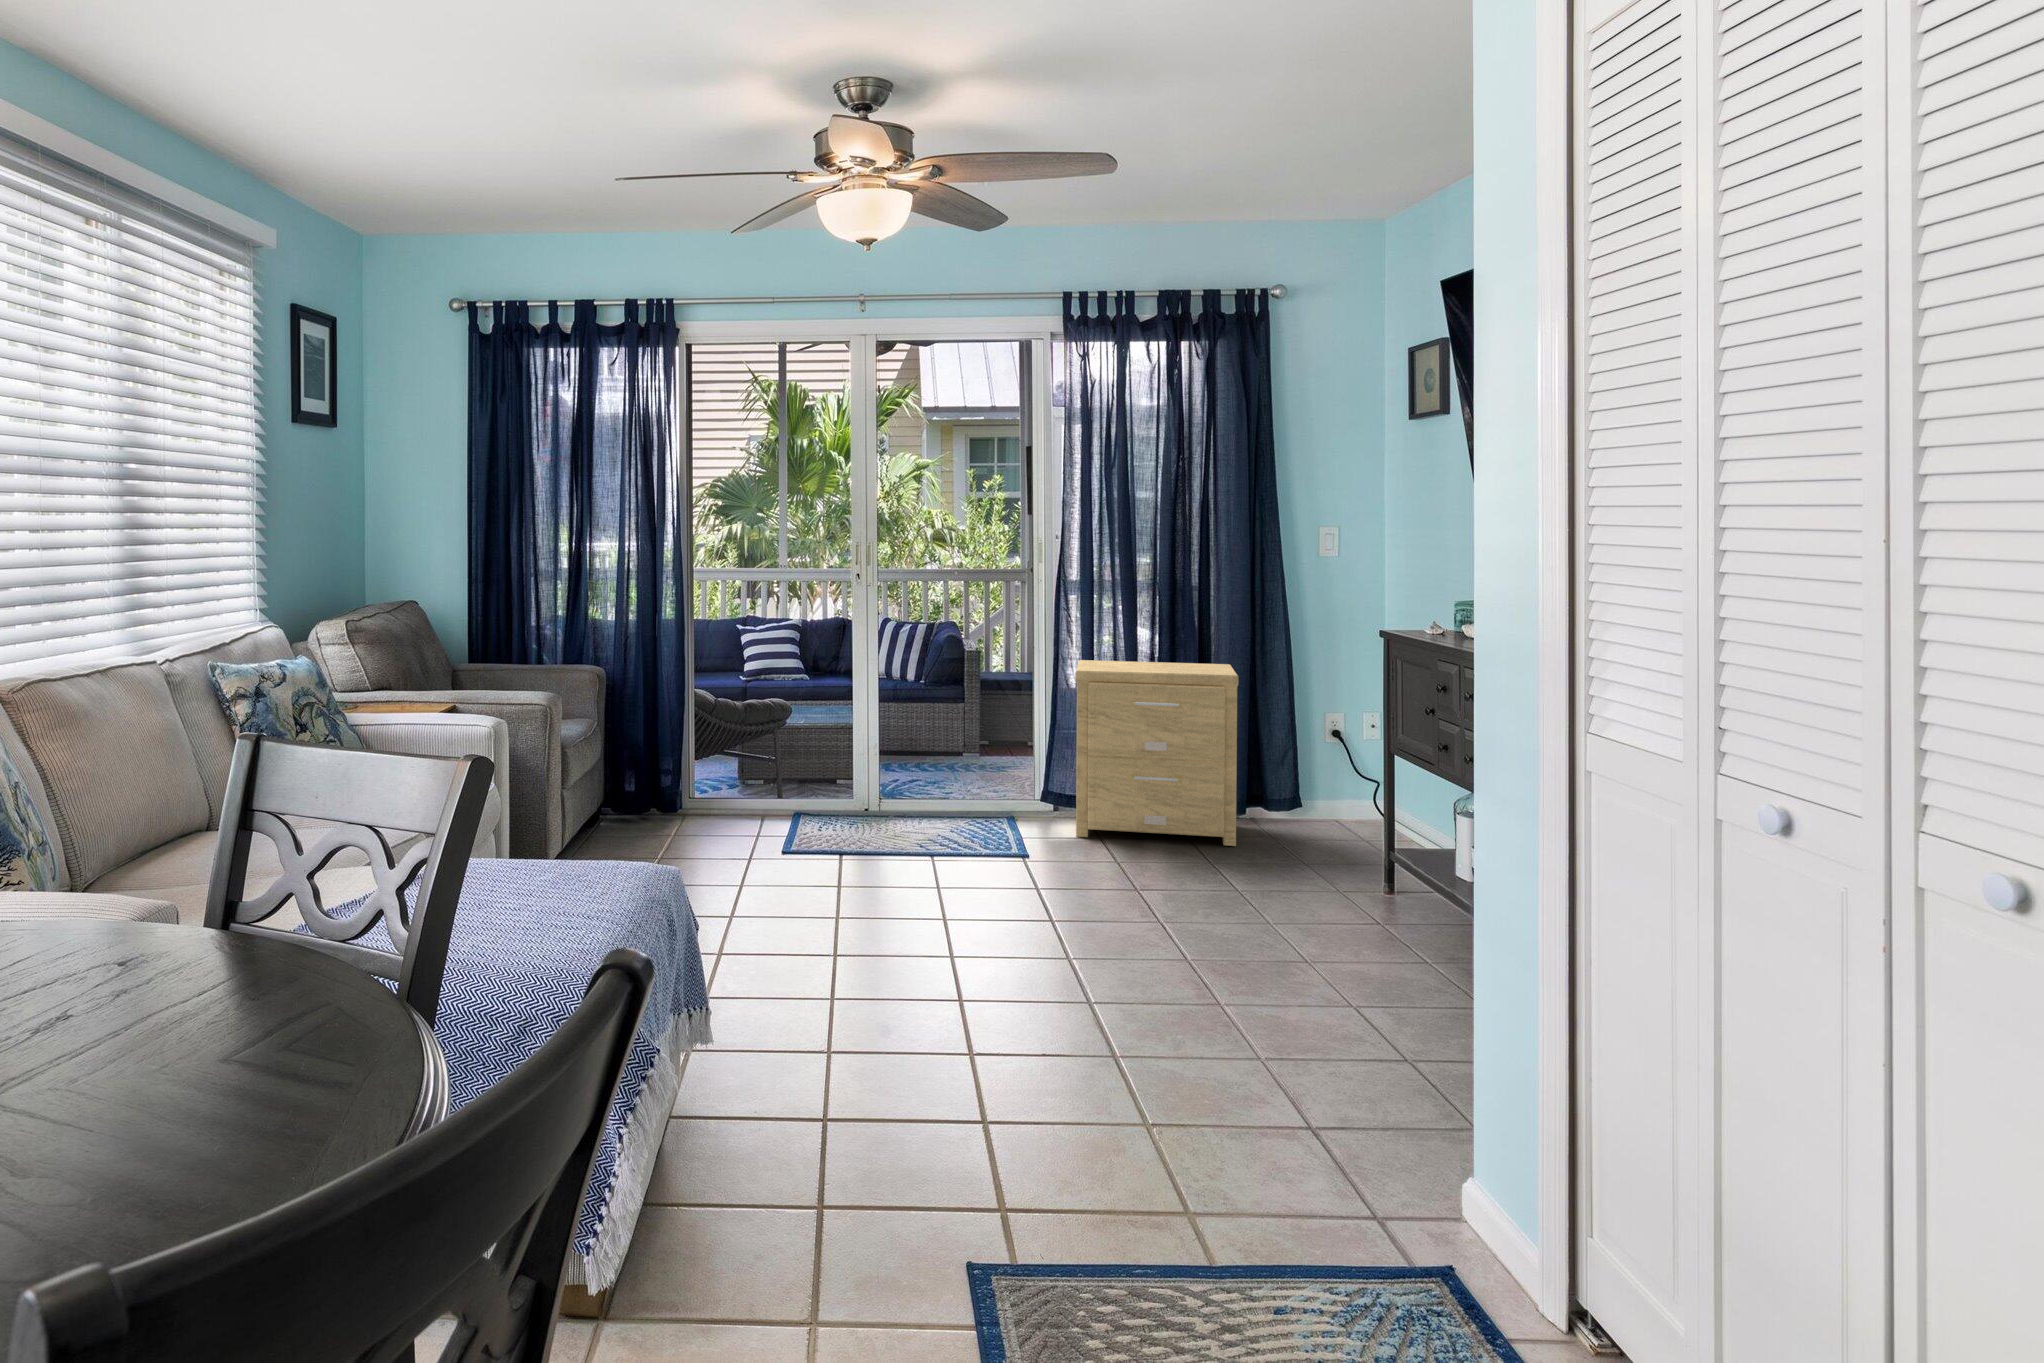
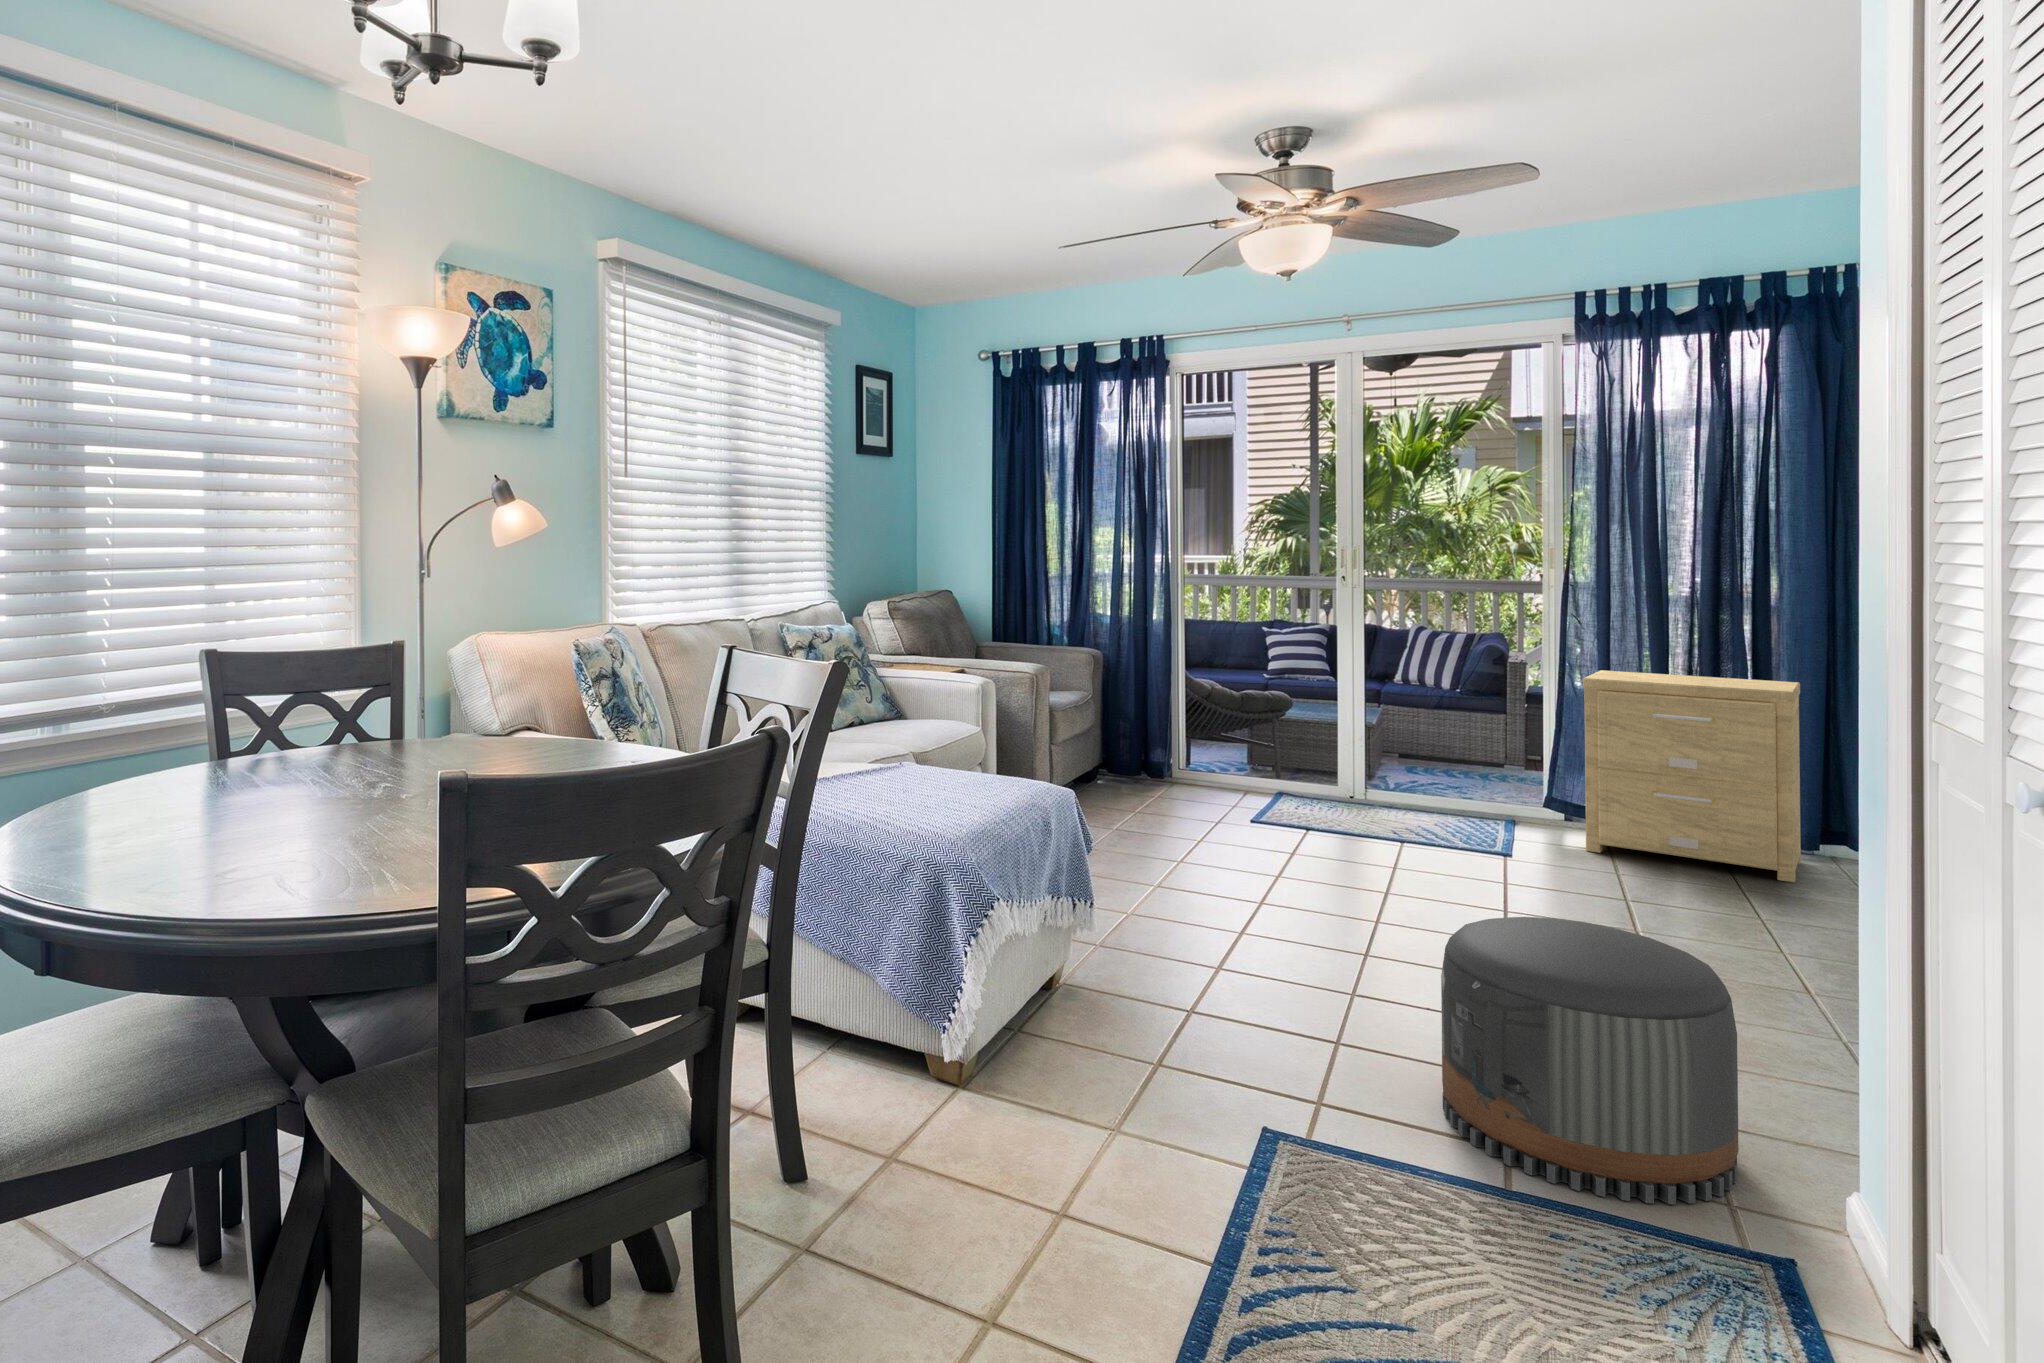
pouf: none [1109,950,1371,1246] -> present [1441,917,1738,1204]

